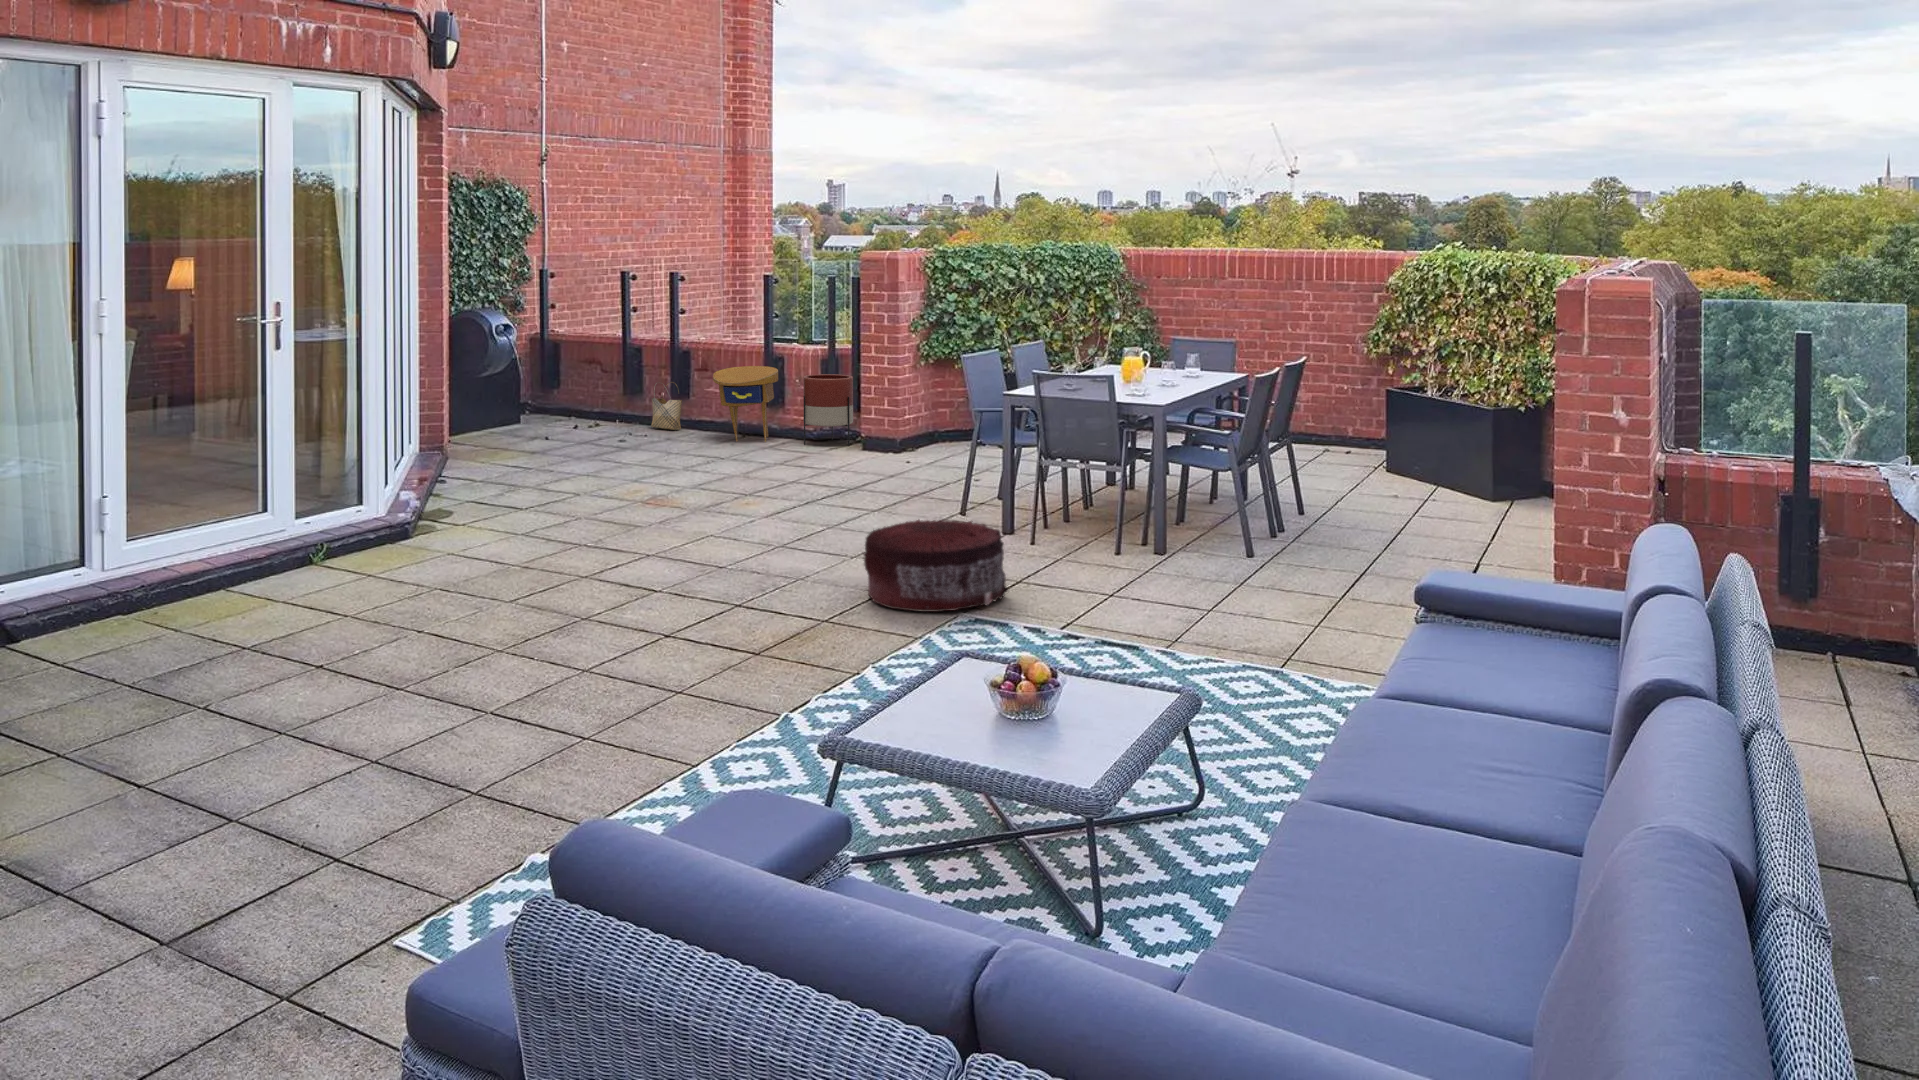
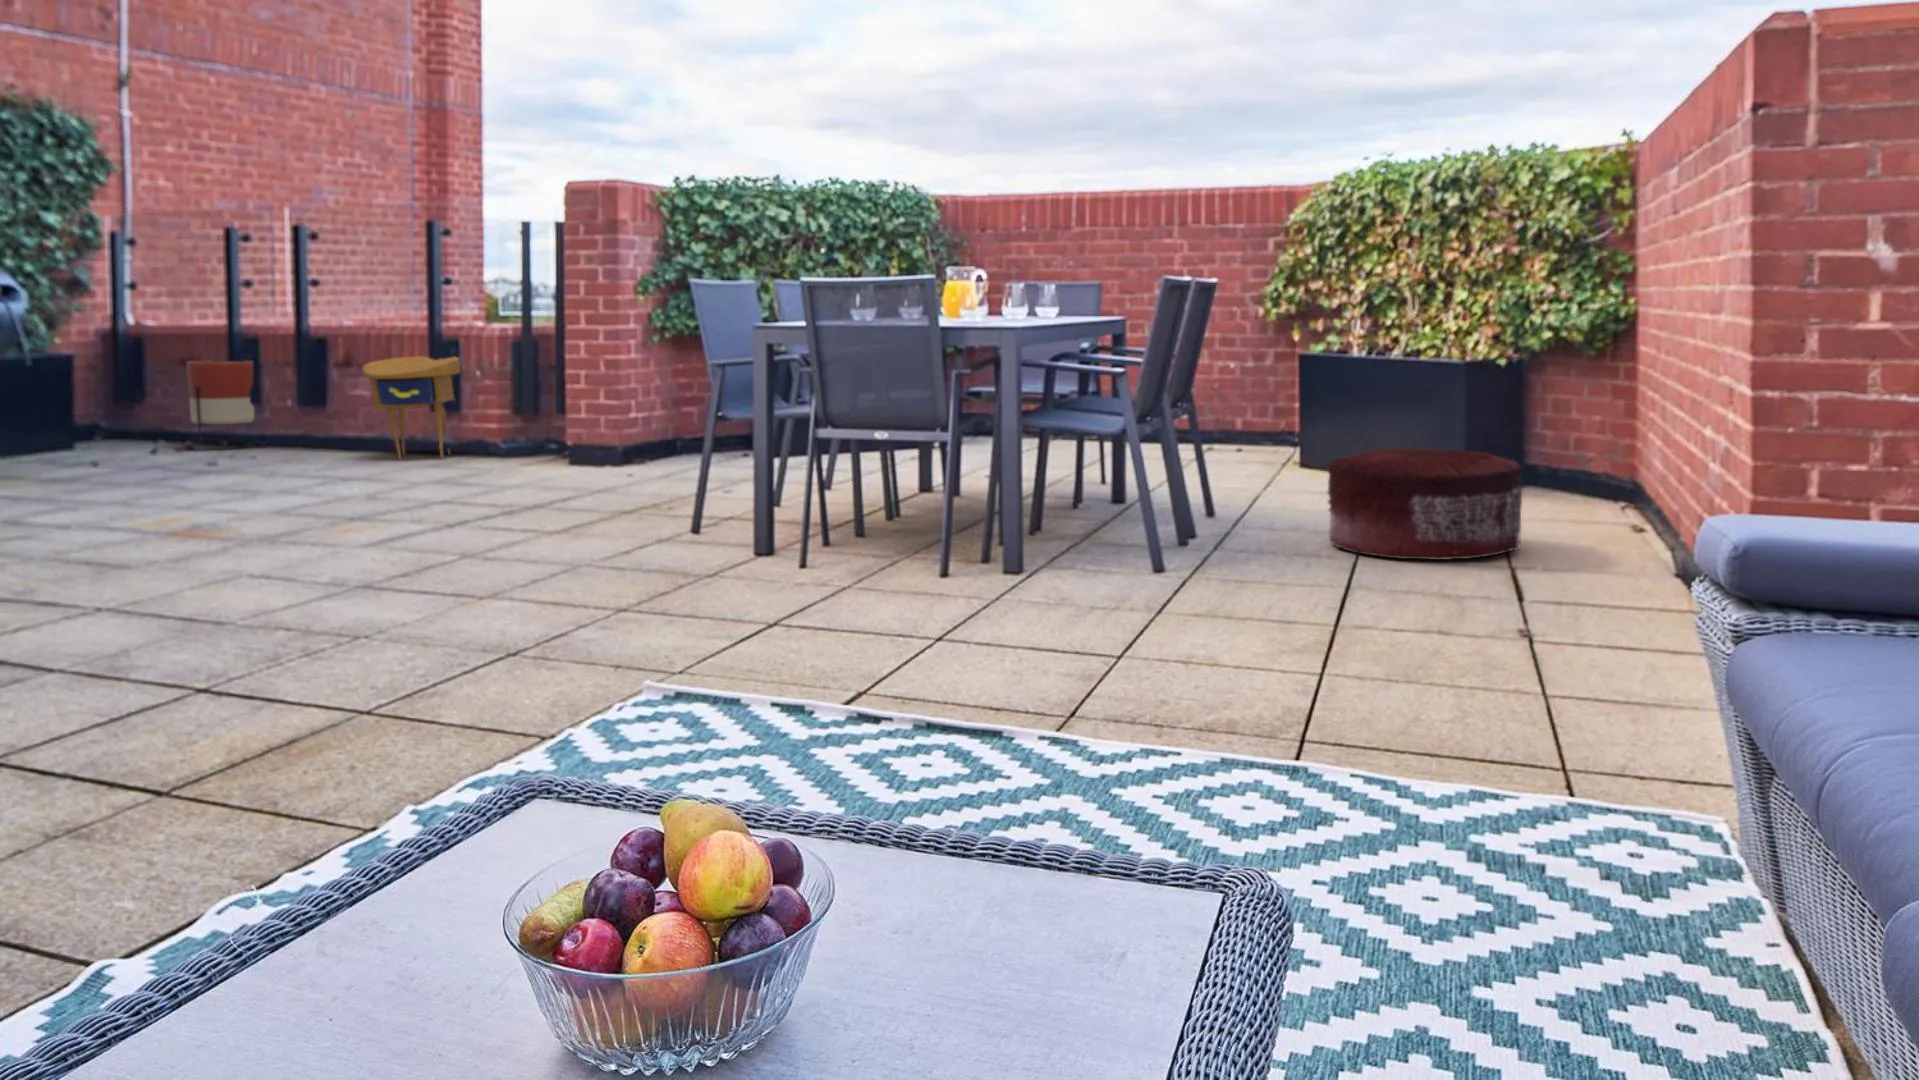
planter: present [803,374,853,446] -> present [187,361,265,450]
woven basket: present [651,382,682,430] -> none [286,384,330,451]
pouf: present [864,520,1008,612] -> present [1328,447,1522,560]

